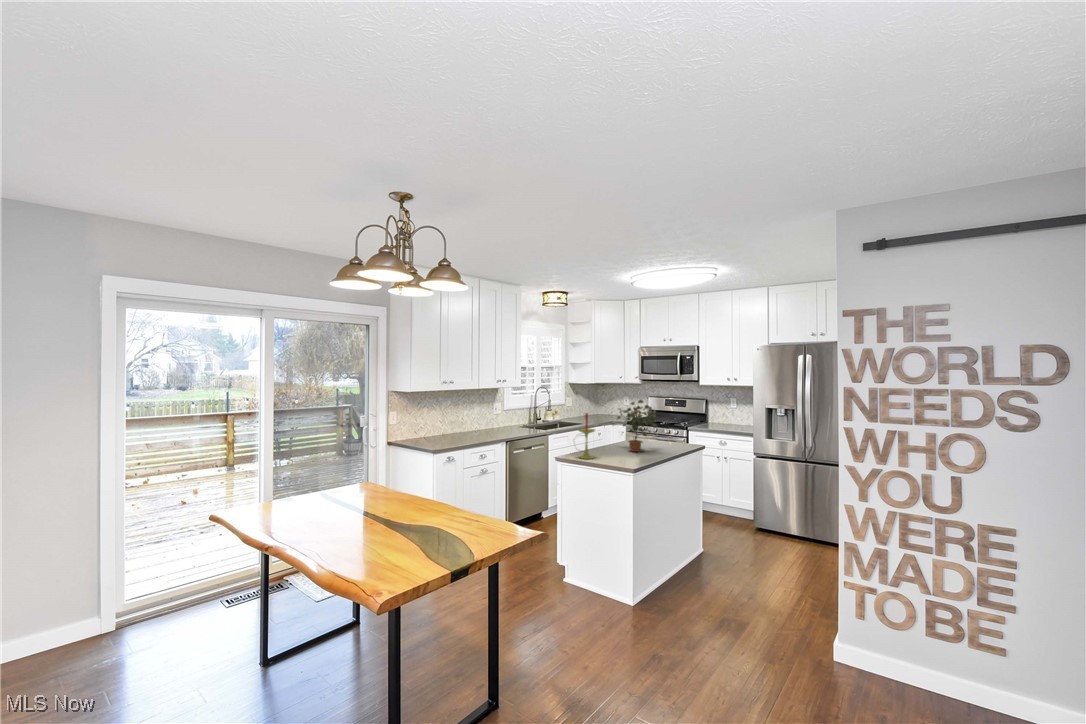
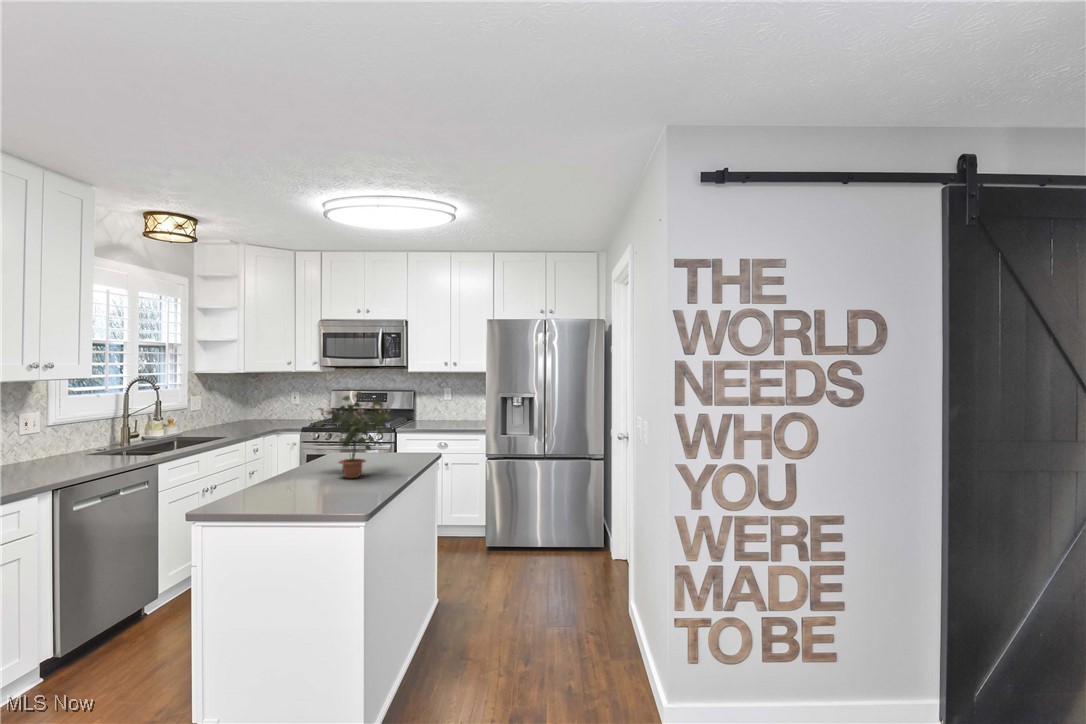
candle: present [578,413,595,459] -> none [245,417,290,506]

